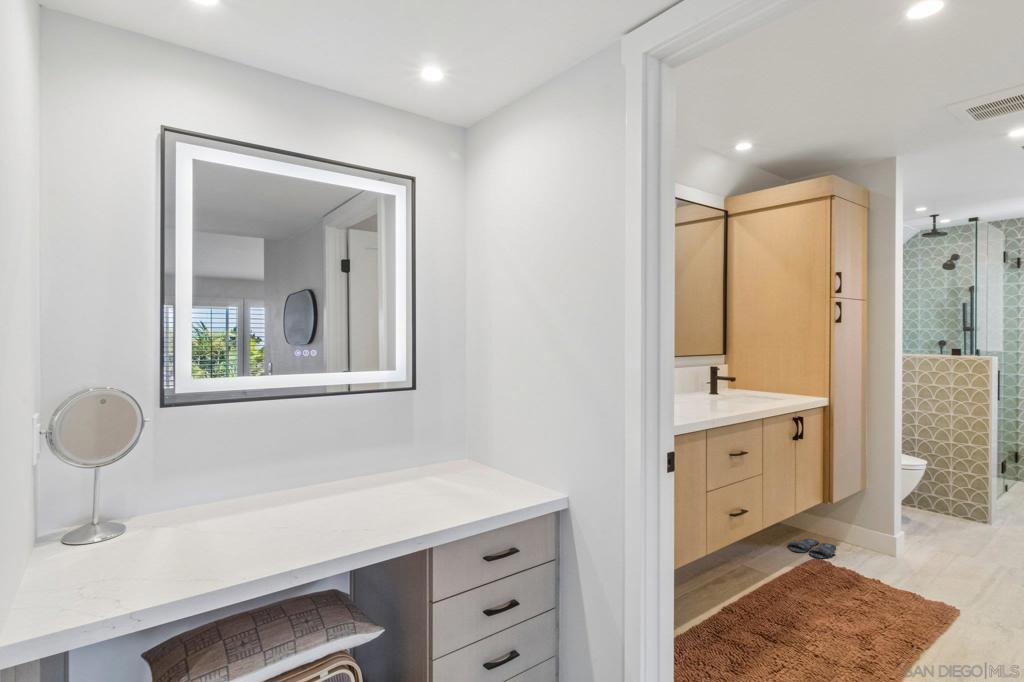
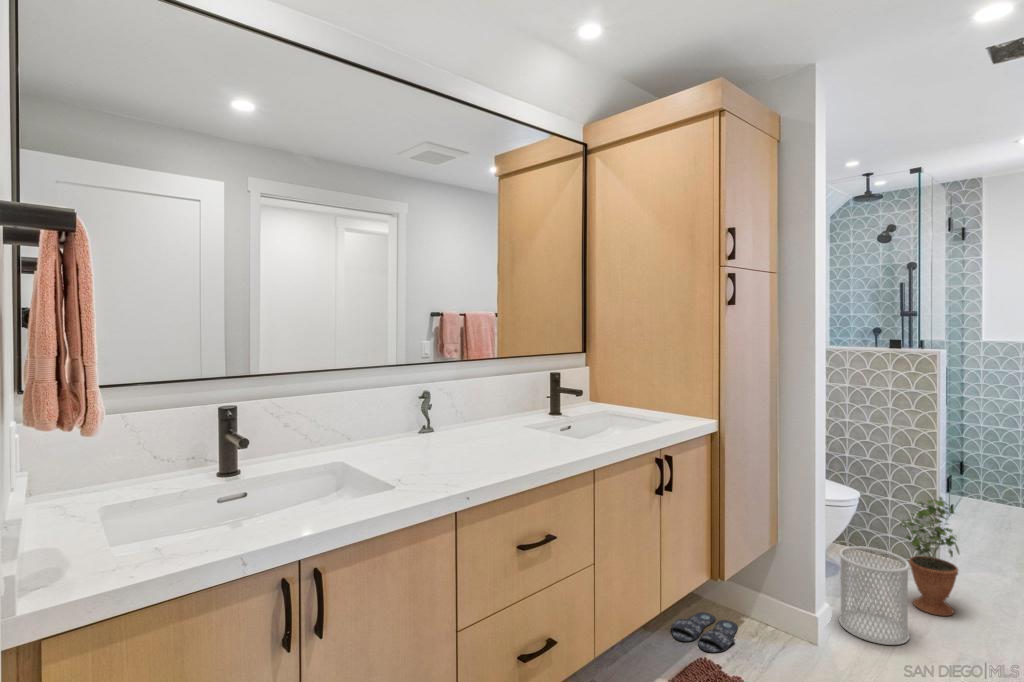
potted plant: none [958,460,1005,548] -> present [900,497,959,616]
wastebasket: none [911,495,965,560] -> present [839,546,910,645]

